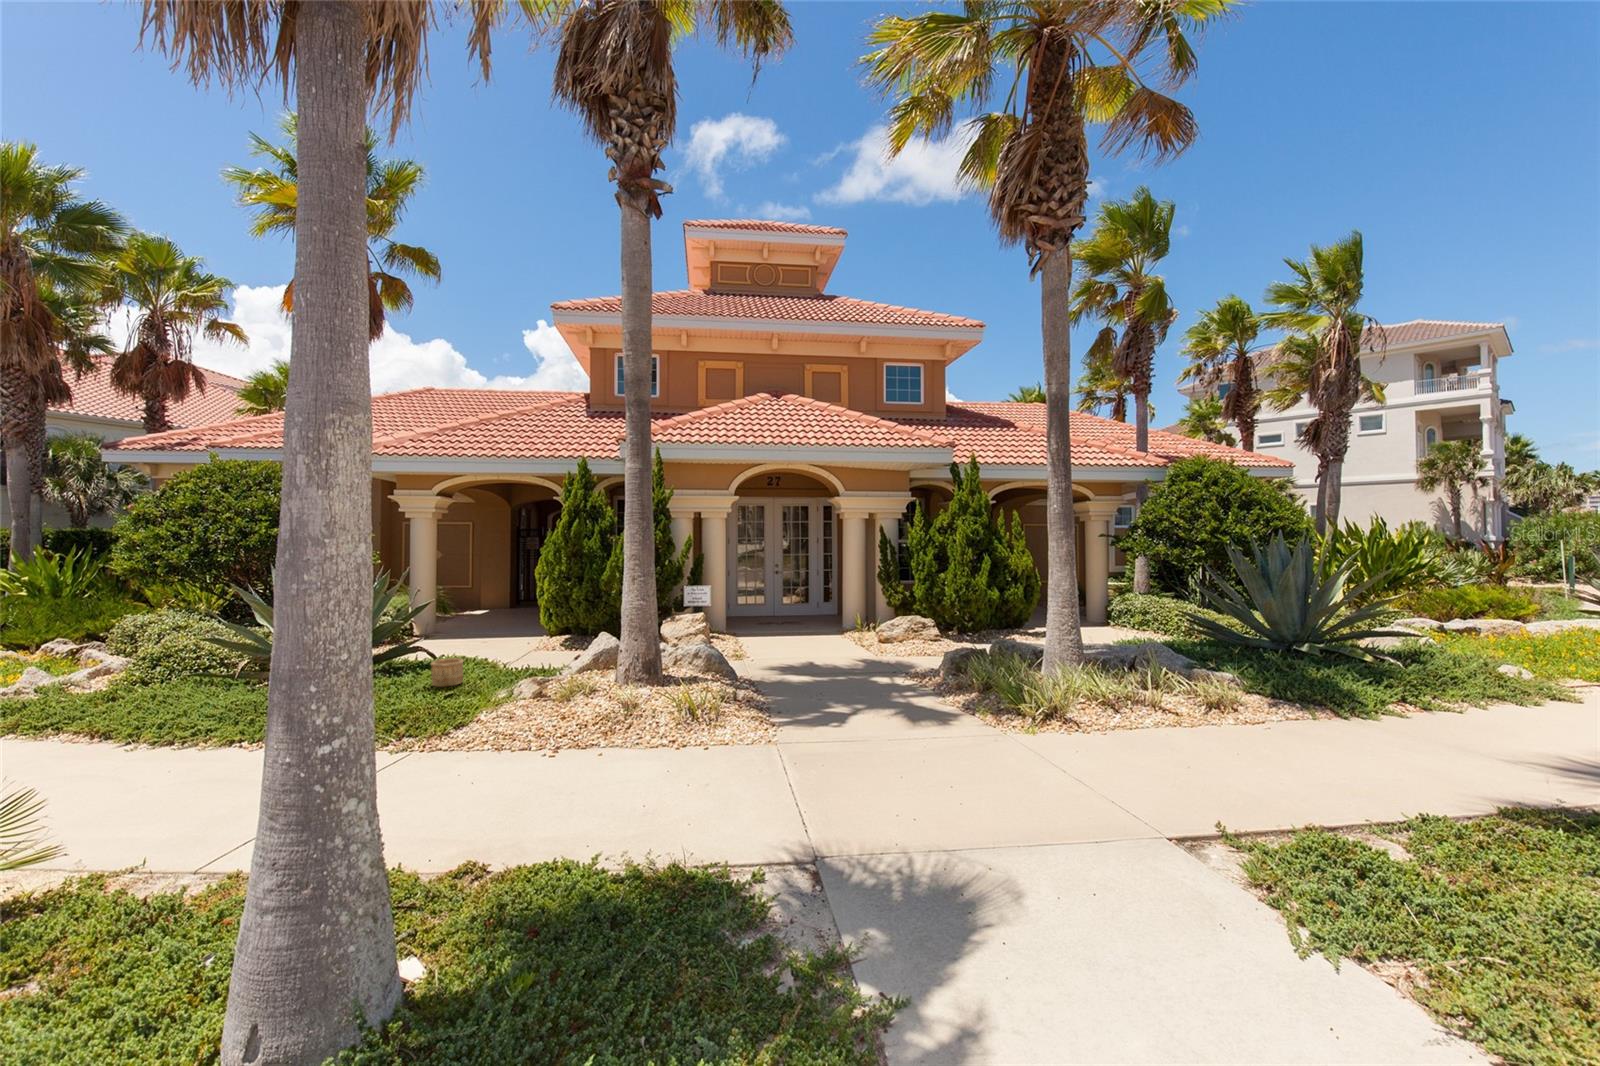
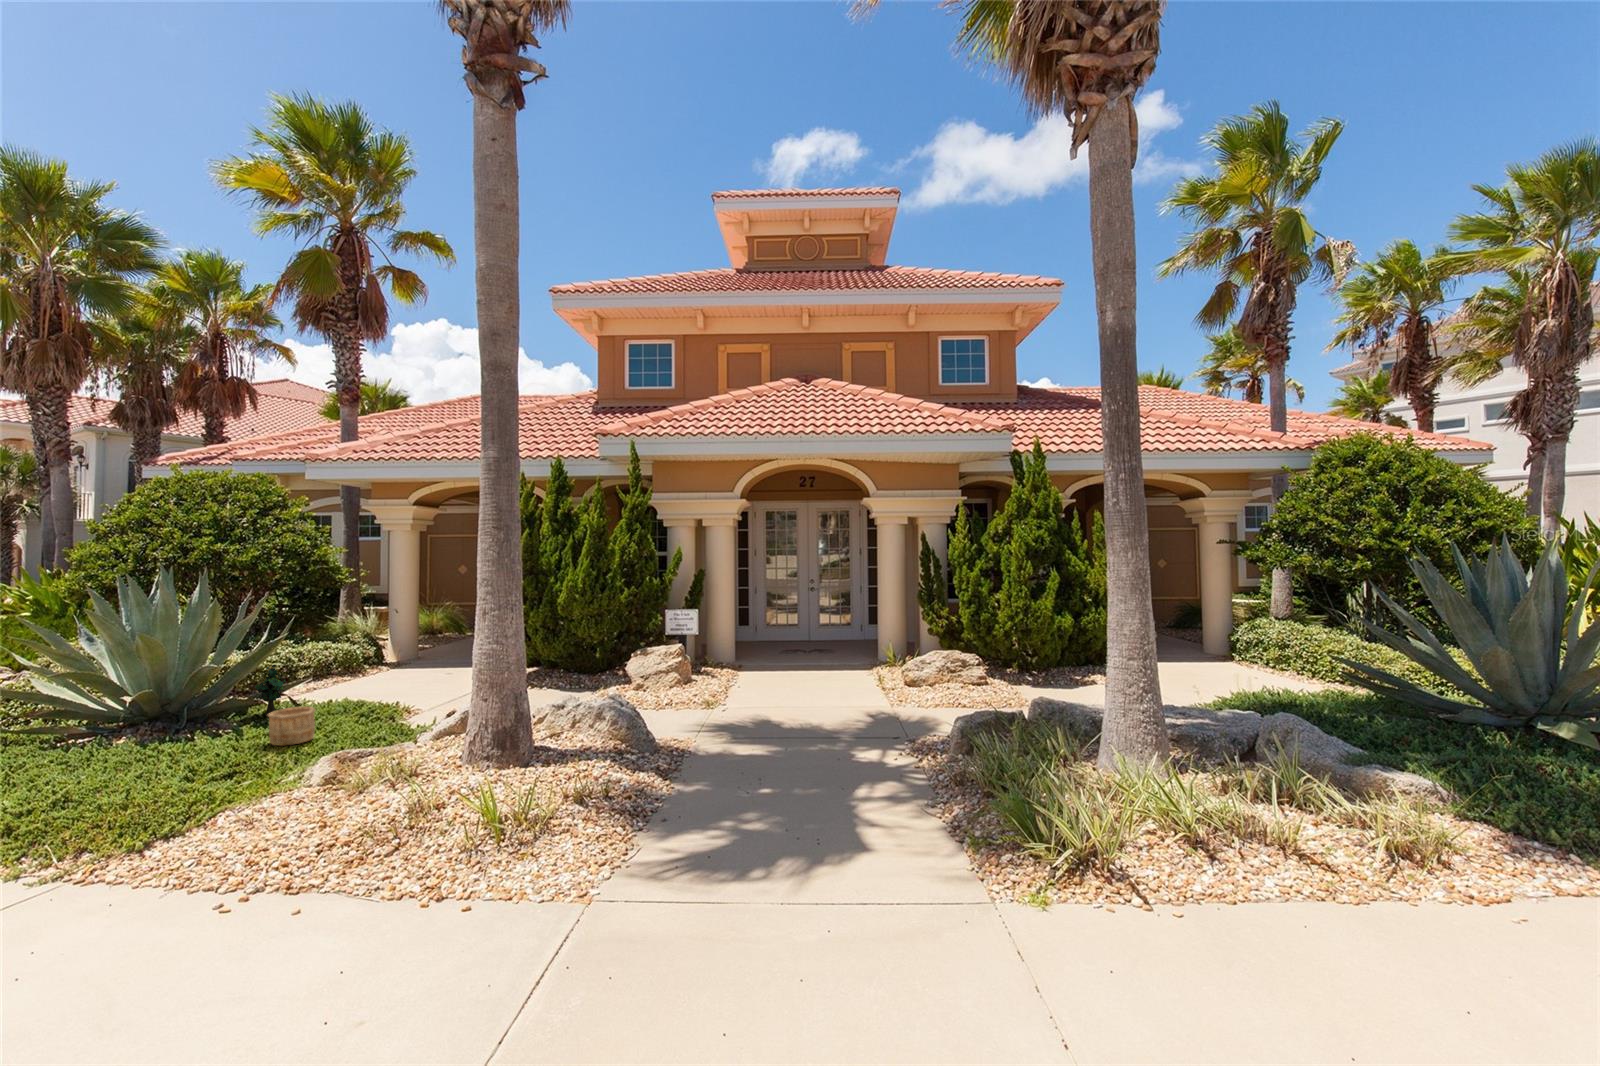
decorative plant: none [392,628,414,668] -> present [255,665,286,716]

